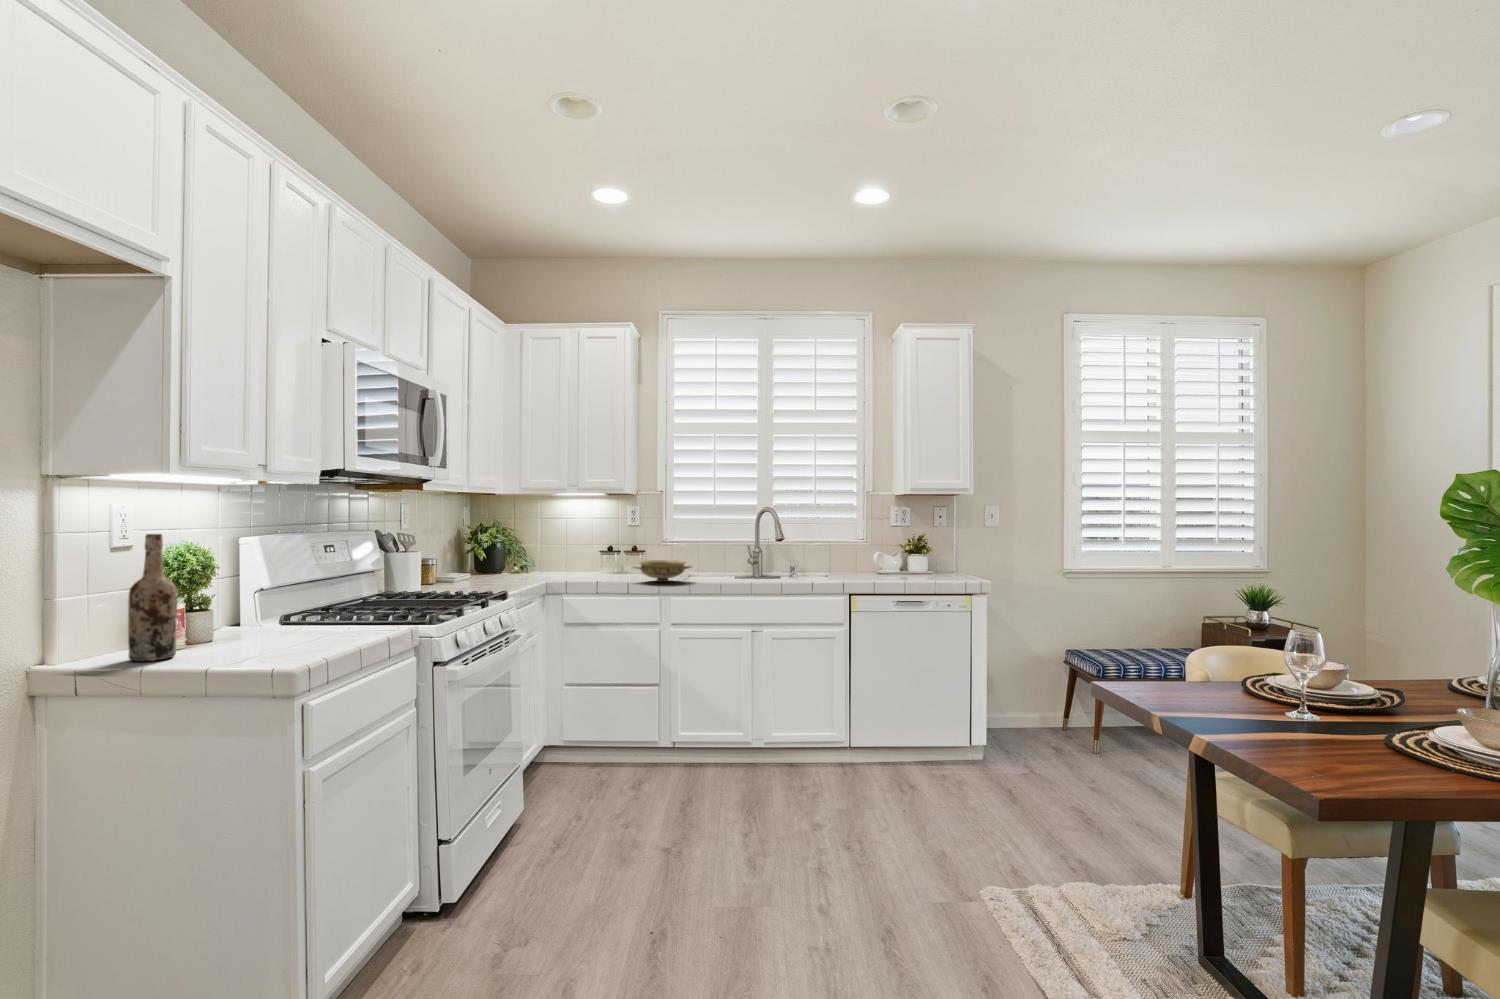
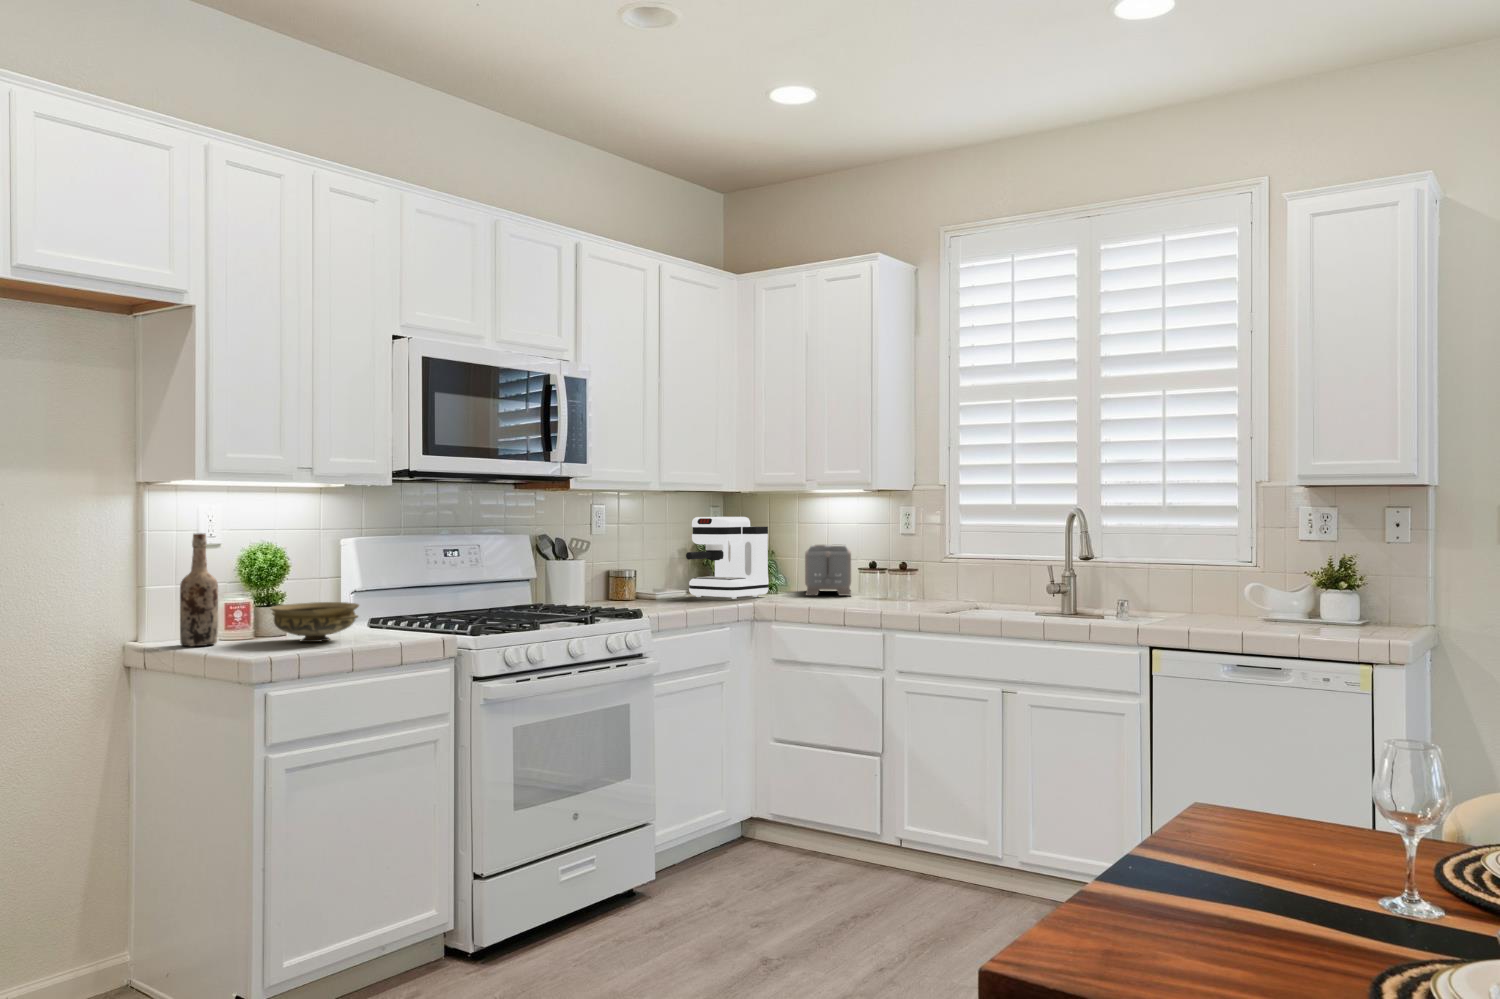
coffee maker: none [478,514,539,578] -> present [686,517,769,599]
toaster: none [545,534,595,573] -> present [805,544,851,595]
ceramic bowl: present [633,560,692,582] -> present [270,602,359,642]

